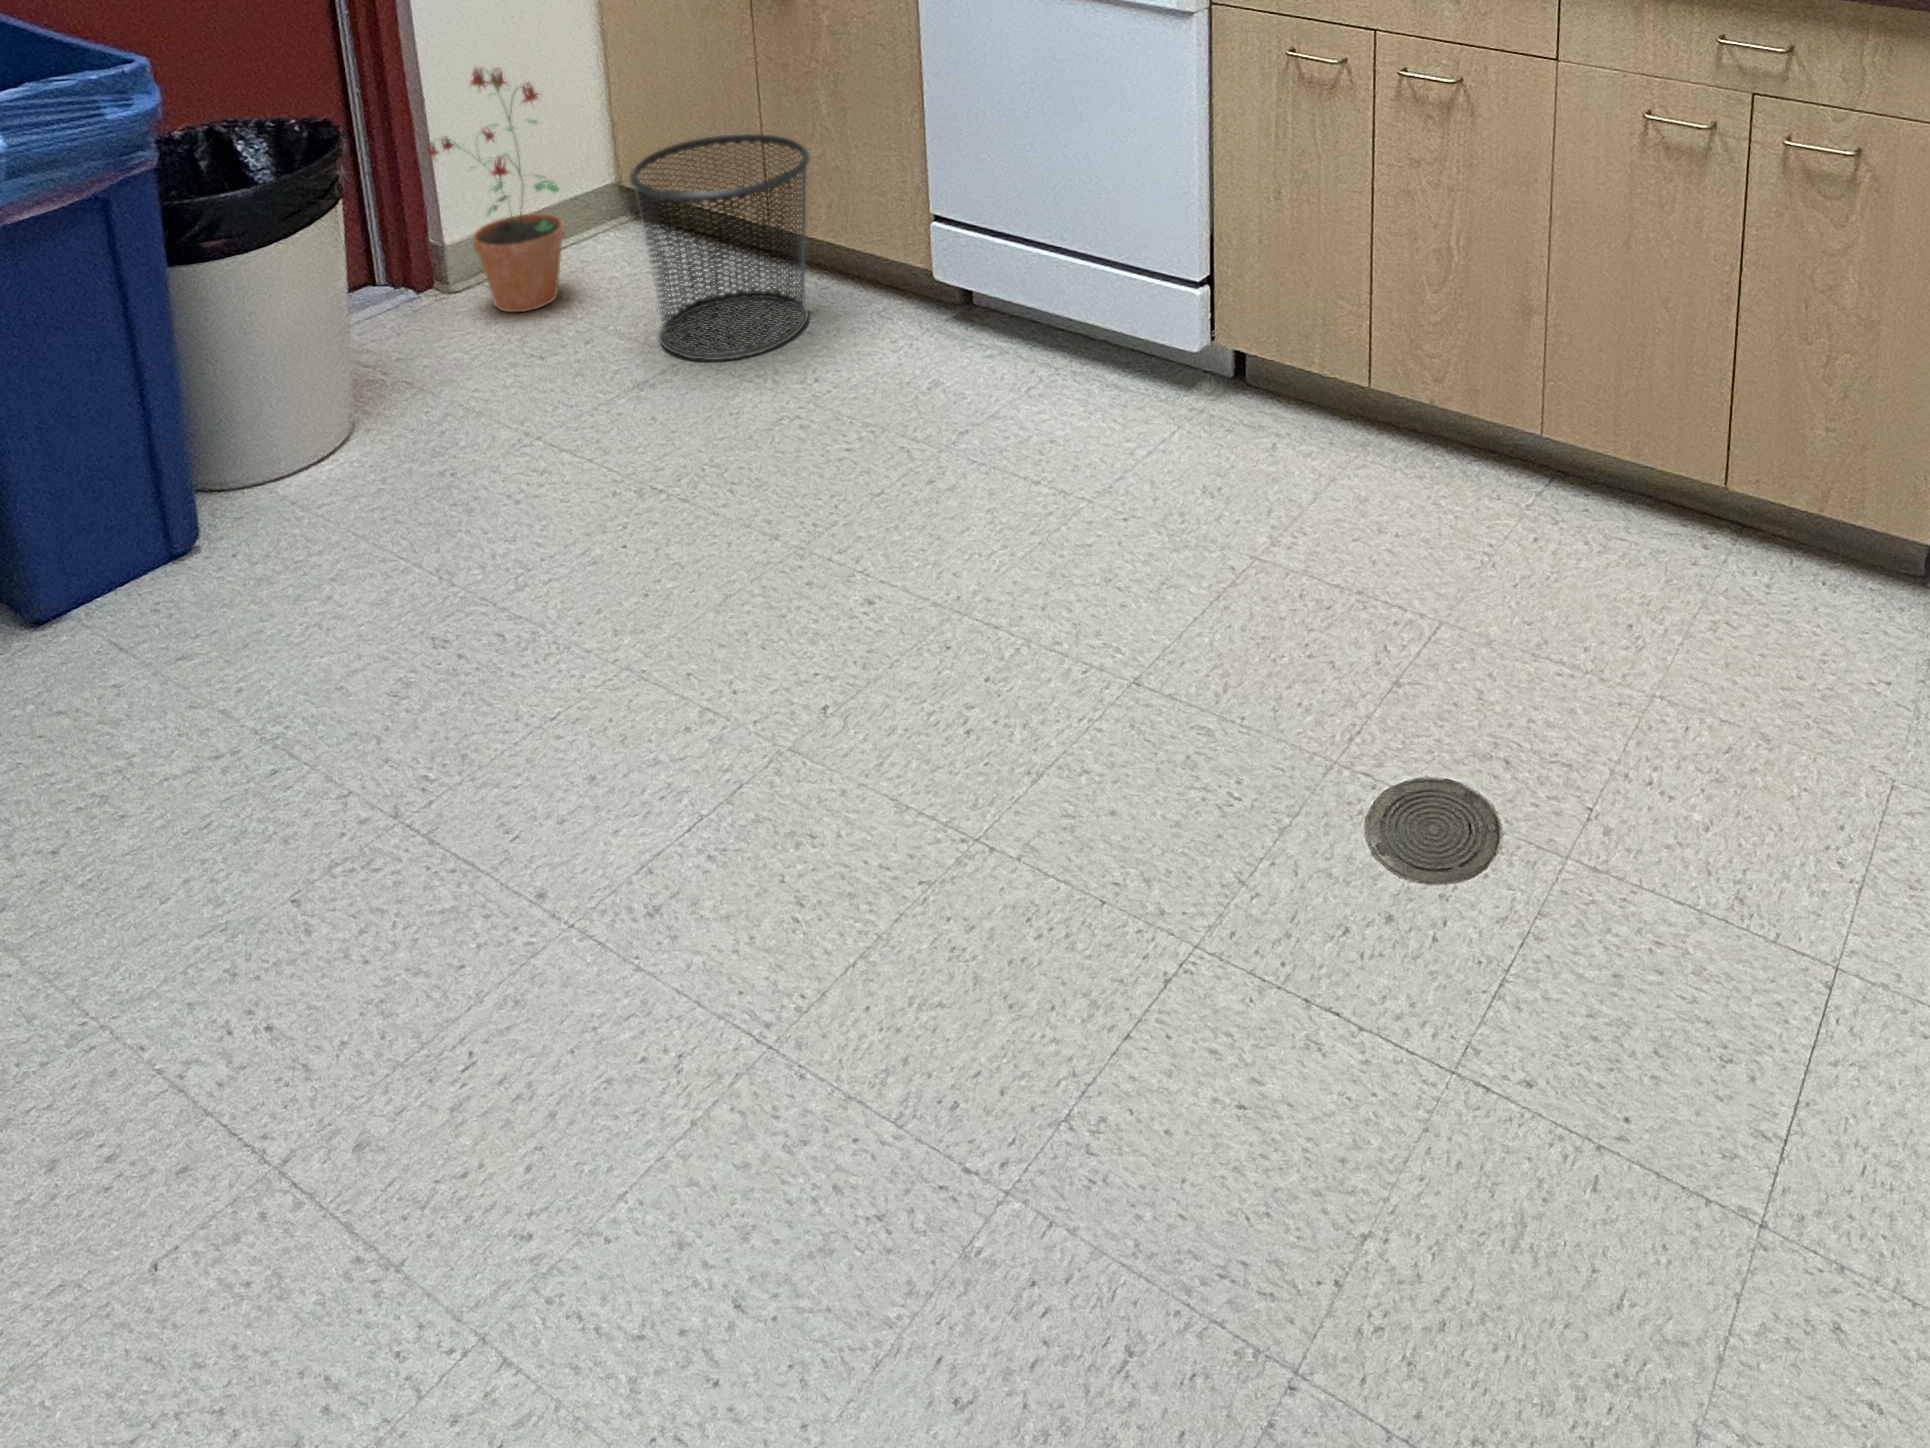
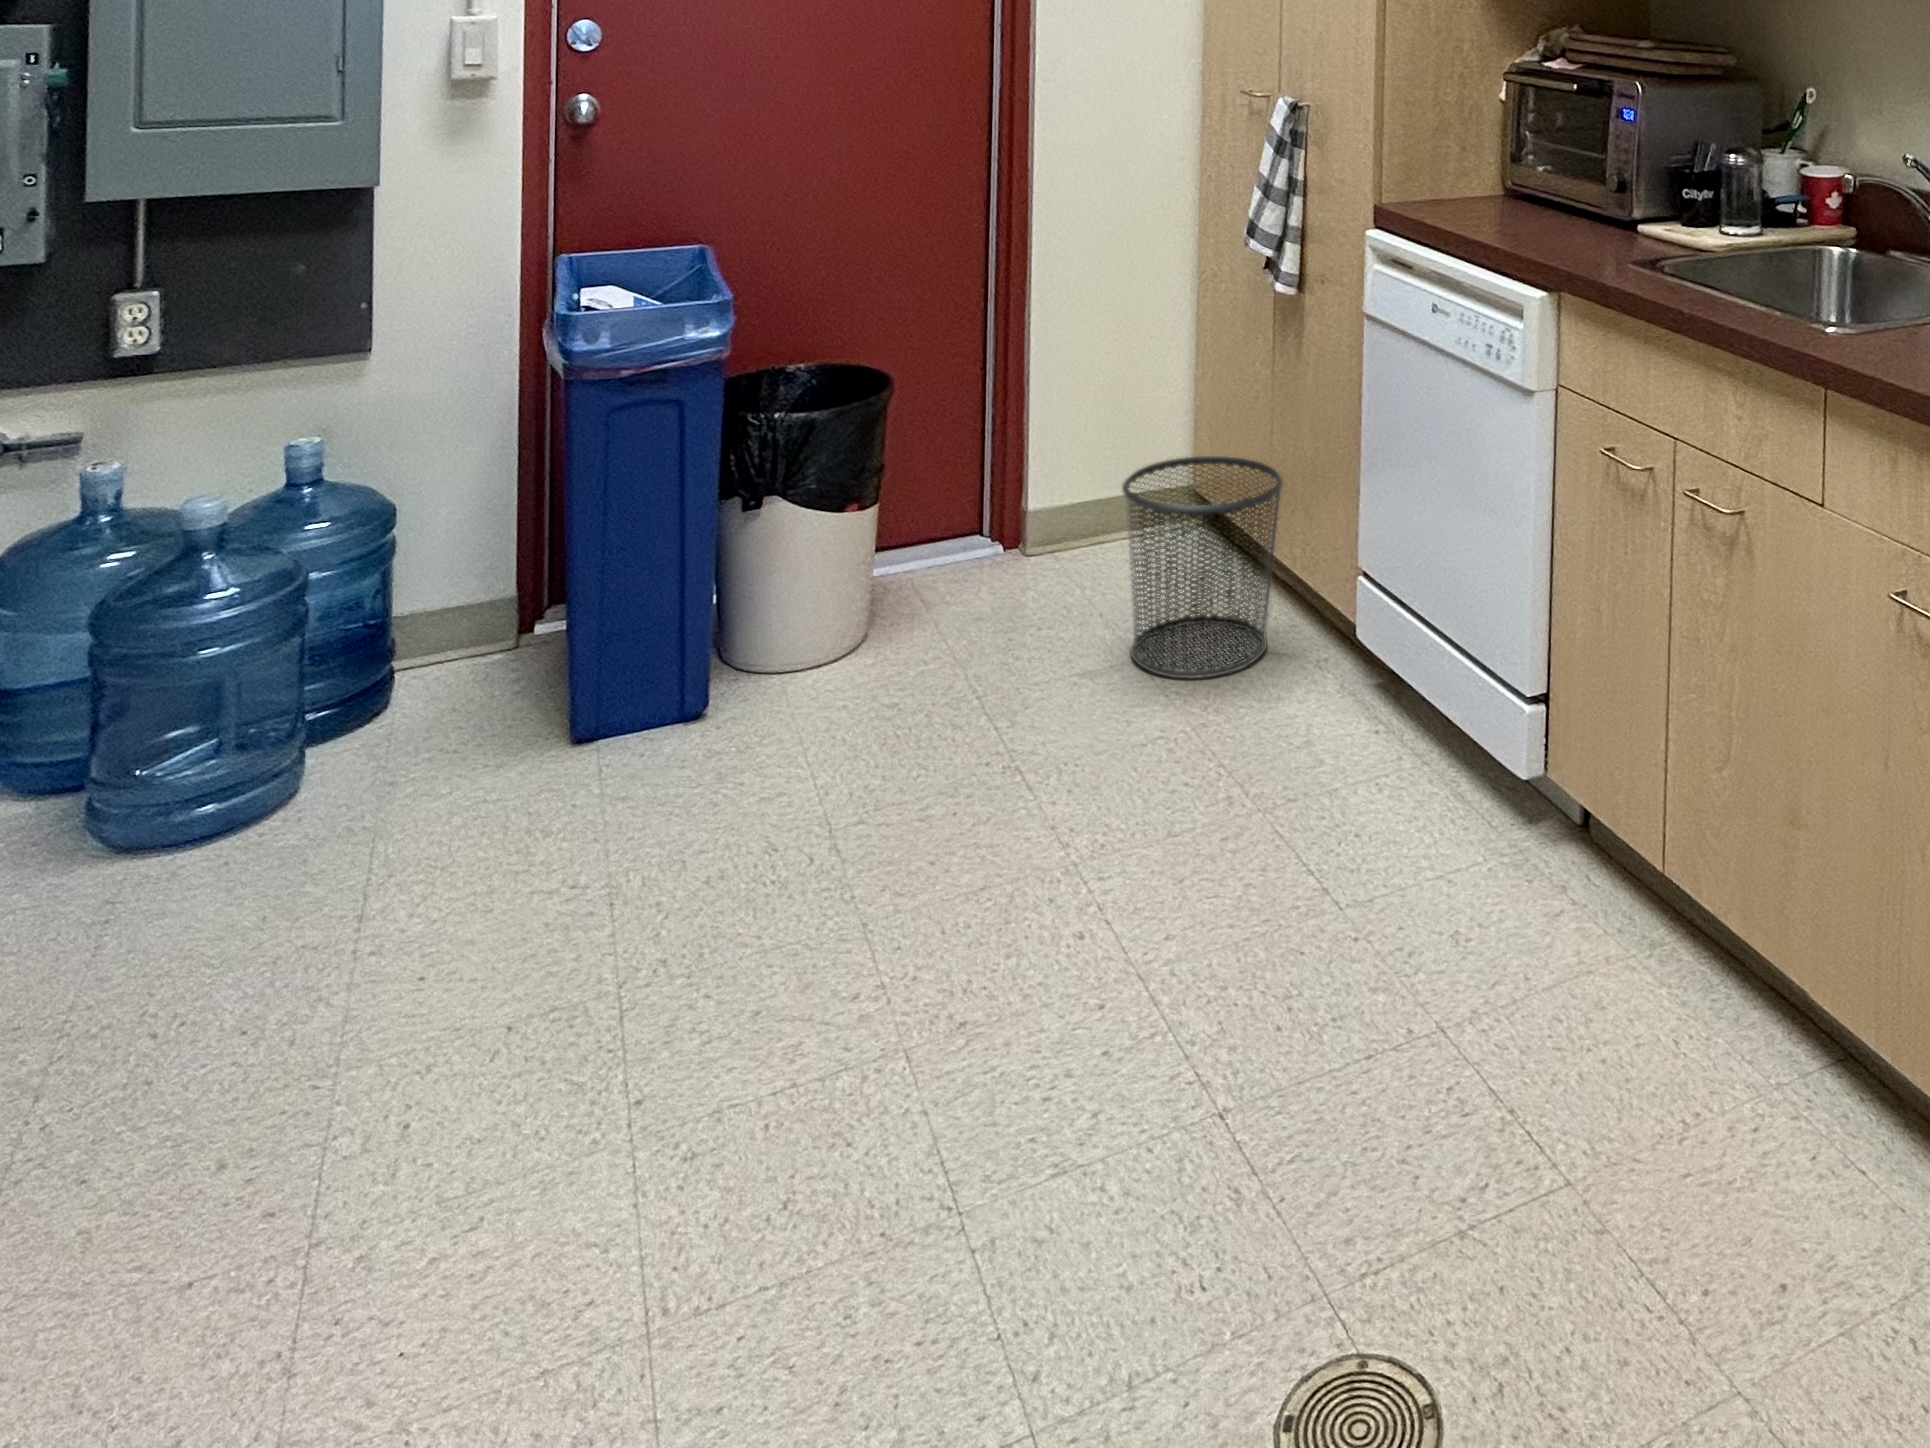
potted plant: present [427,68,565,312] -> none [1017,359,1113,592]

